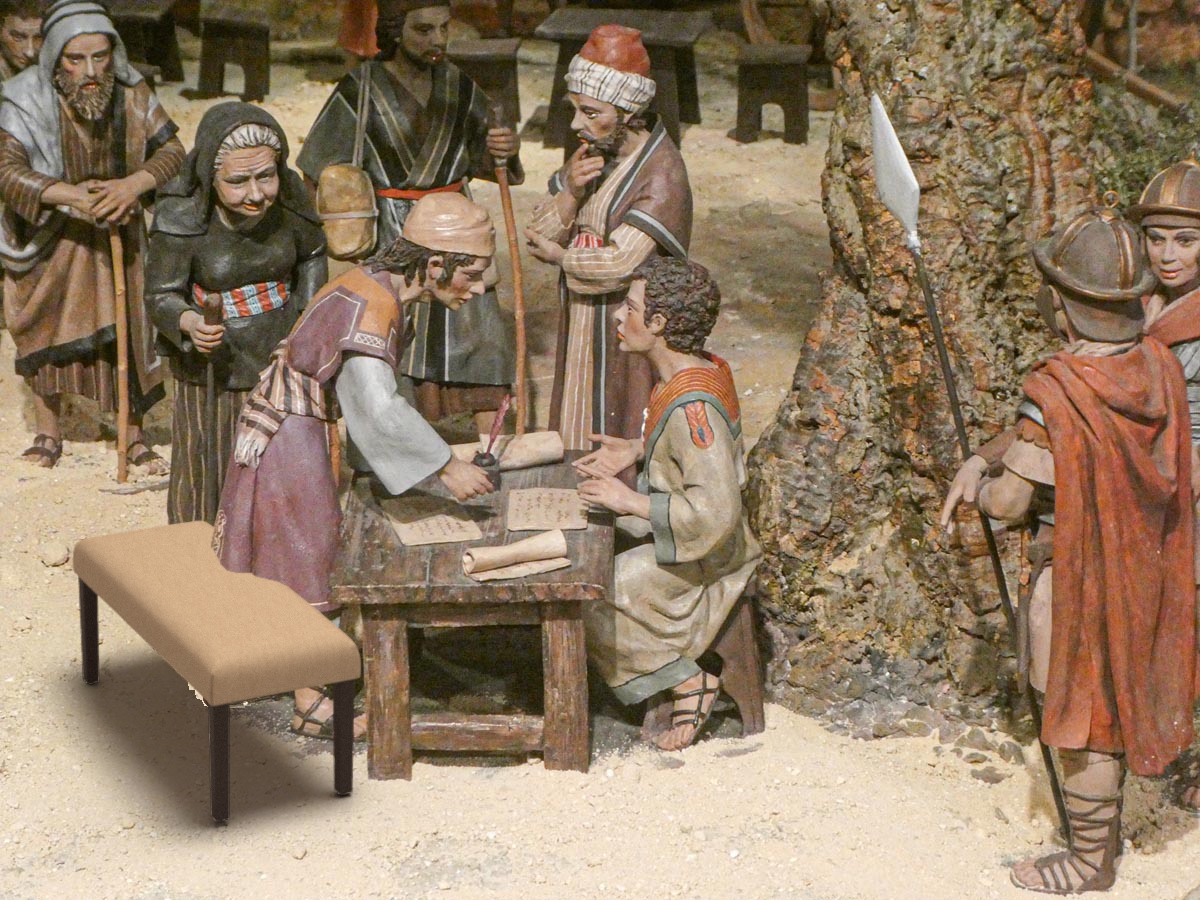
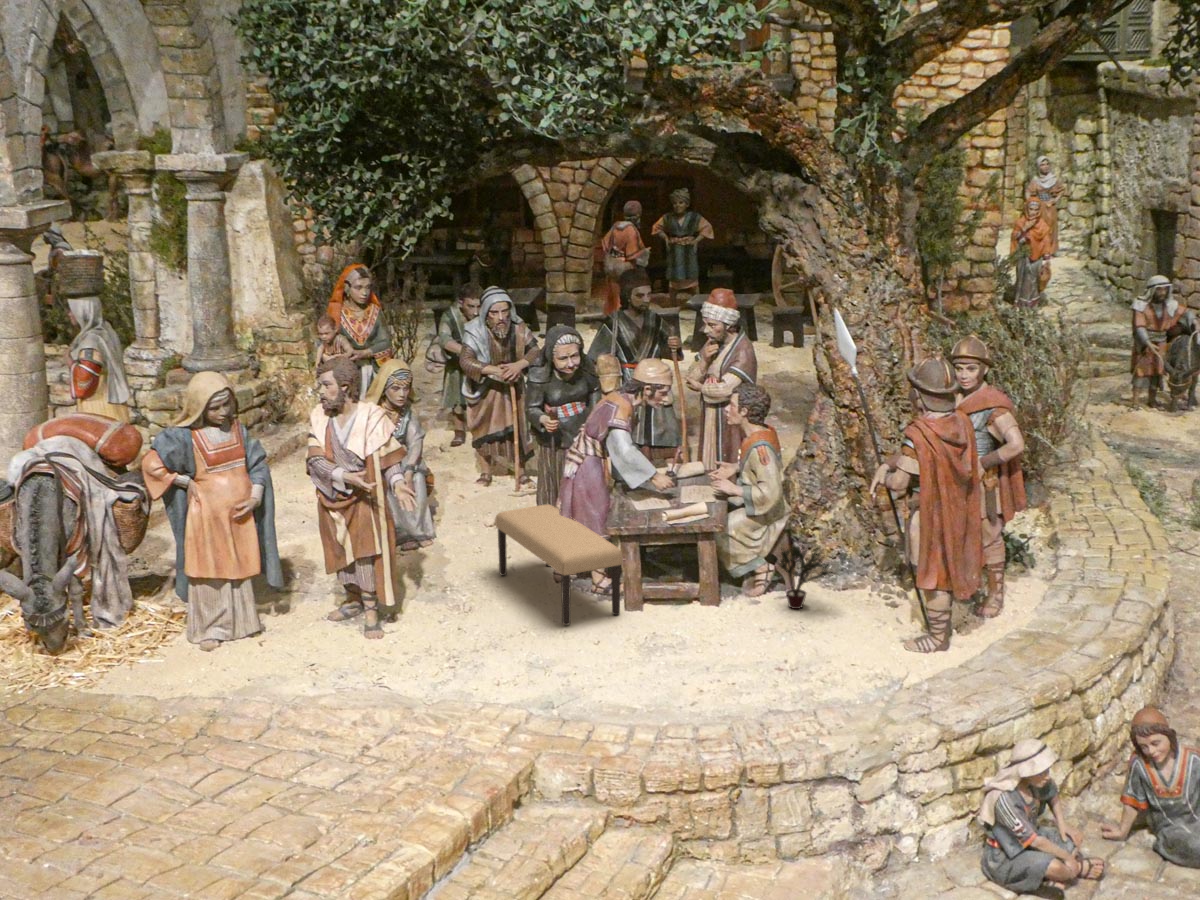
potted plant: none [707,629,859,786] -> present [771,545,832,609]

